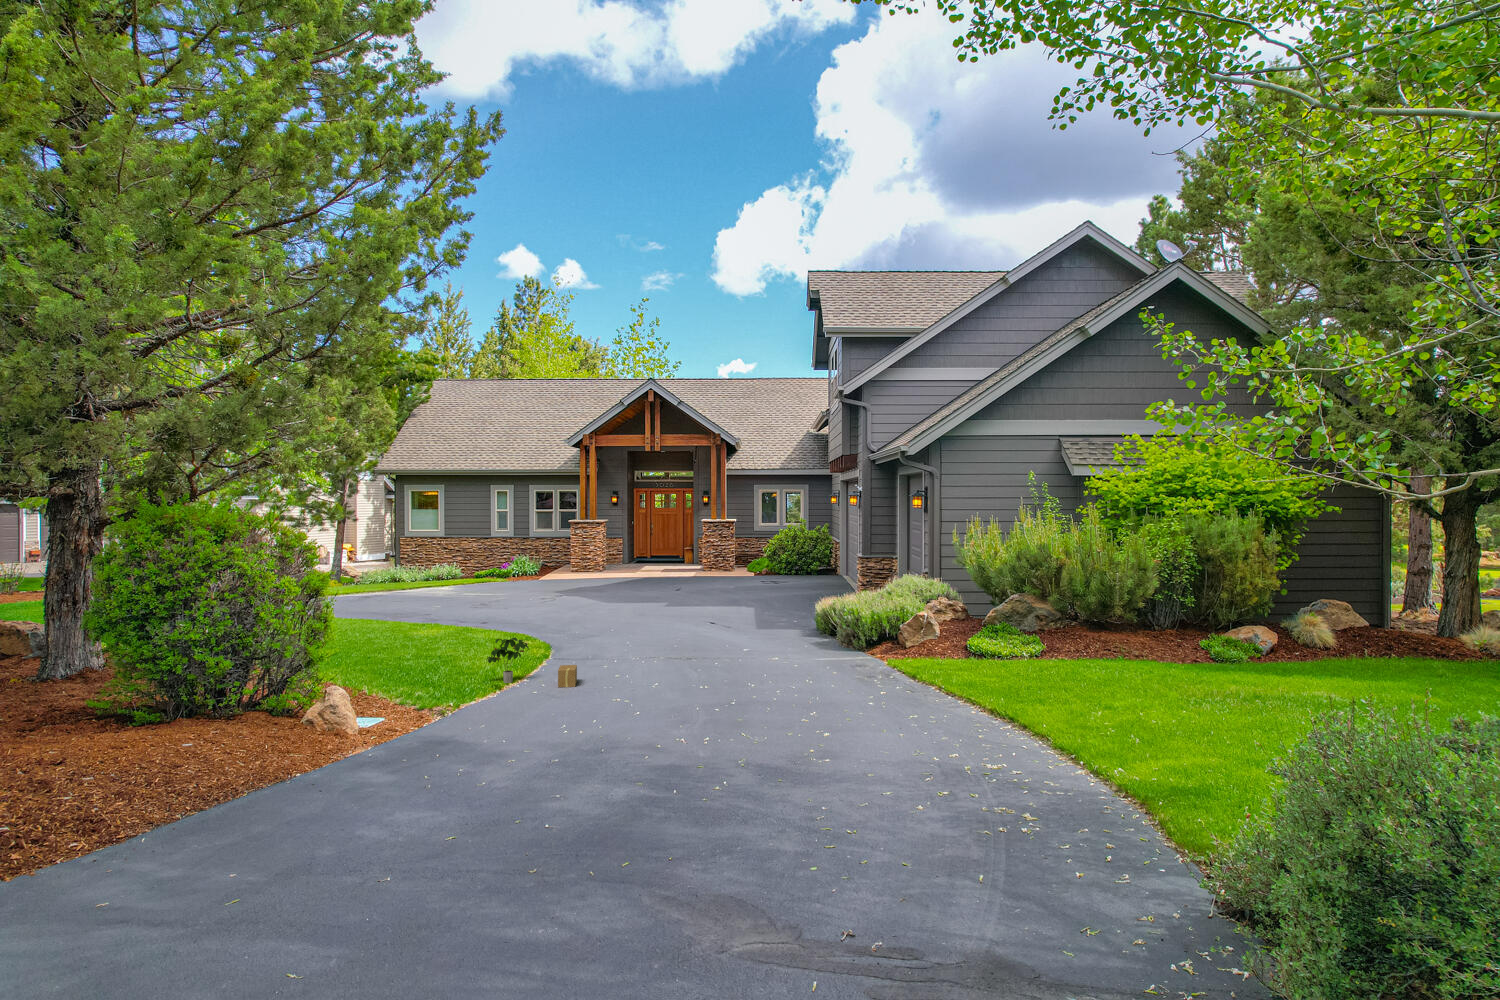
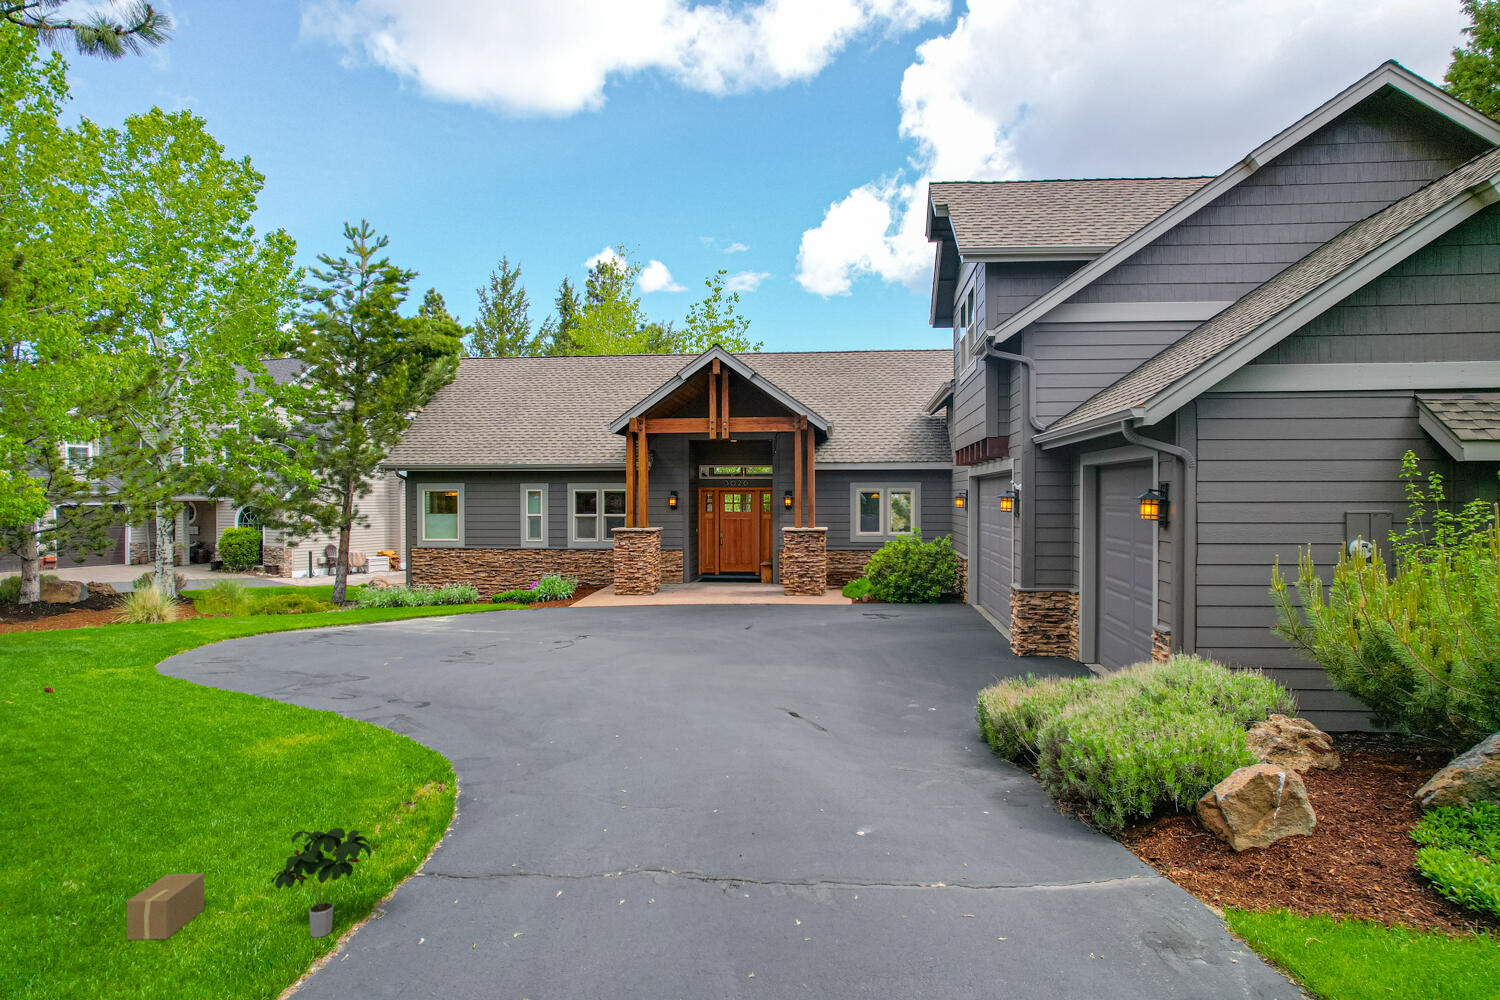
cardboard box: present [558,665,577,687] -> present [127,873,204,940]

